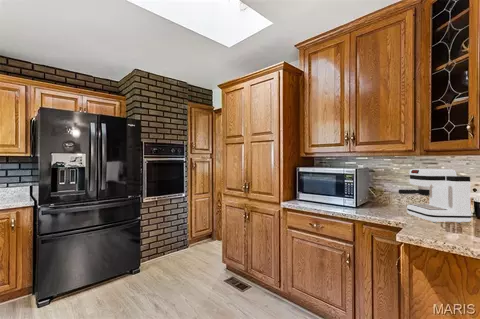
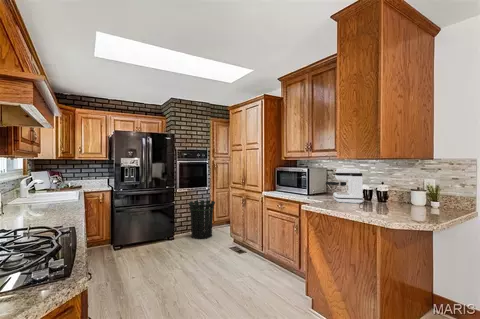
waste bin: none [160,211,198,267] -> present [188,200,215,239]

